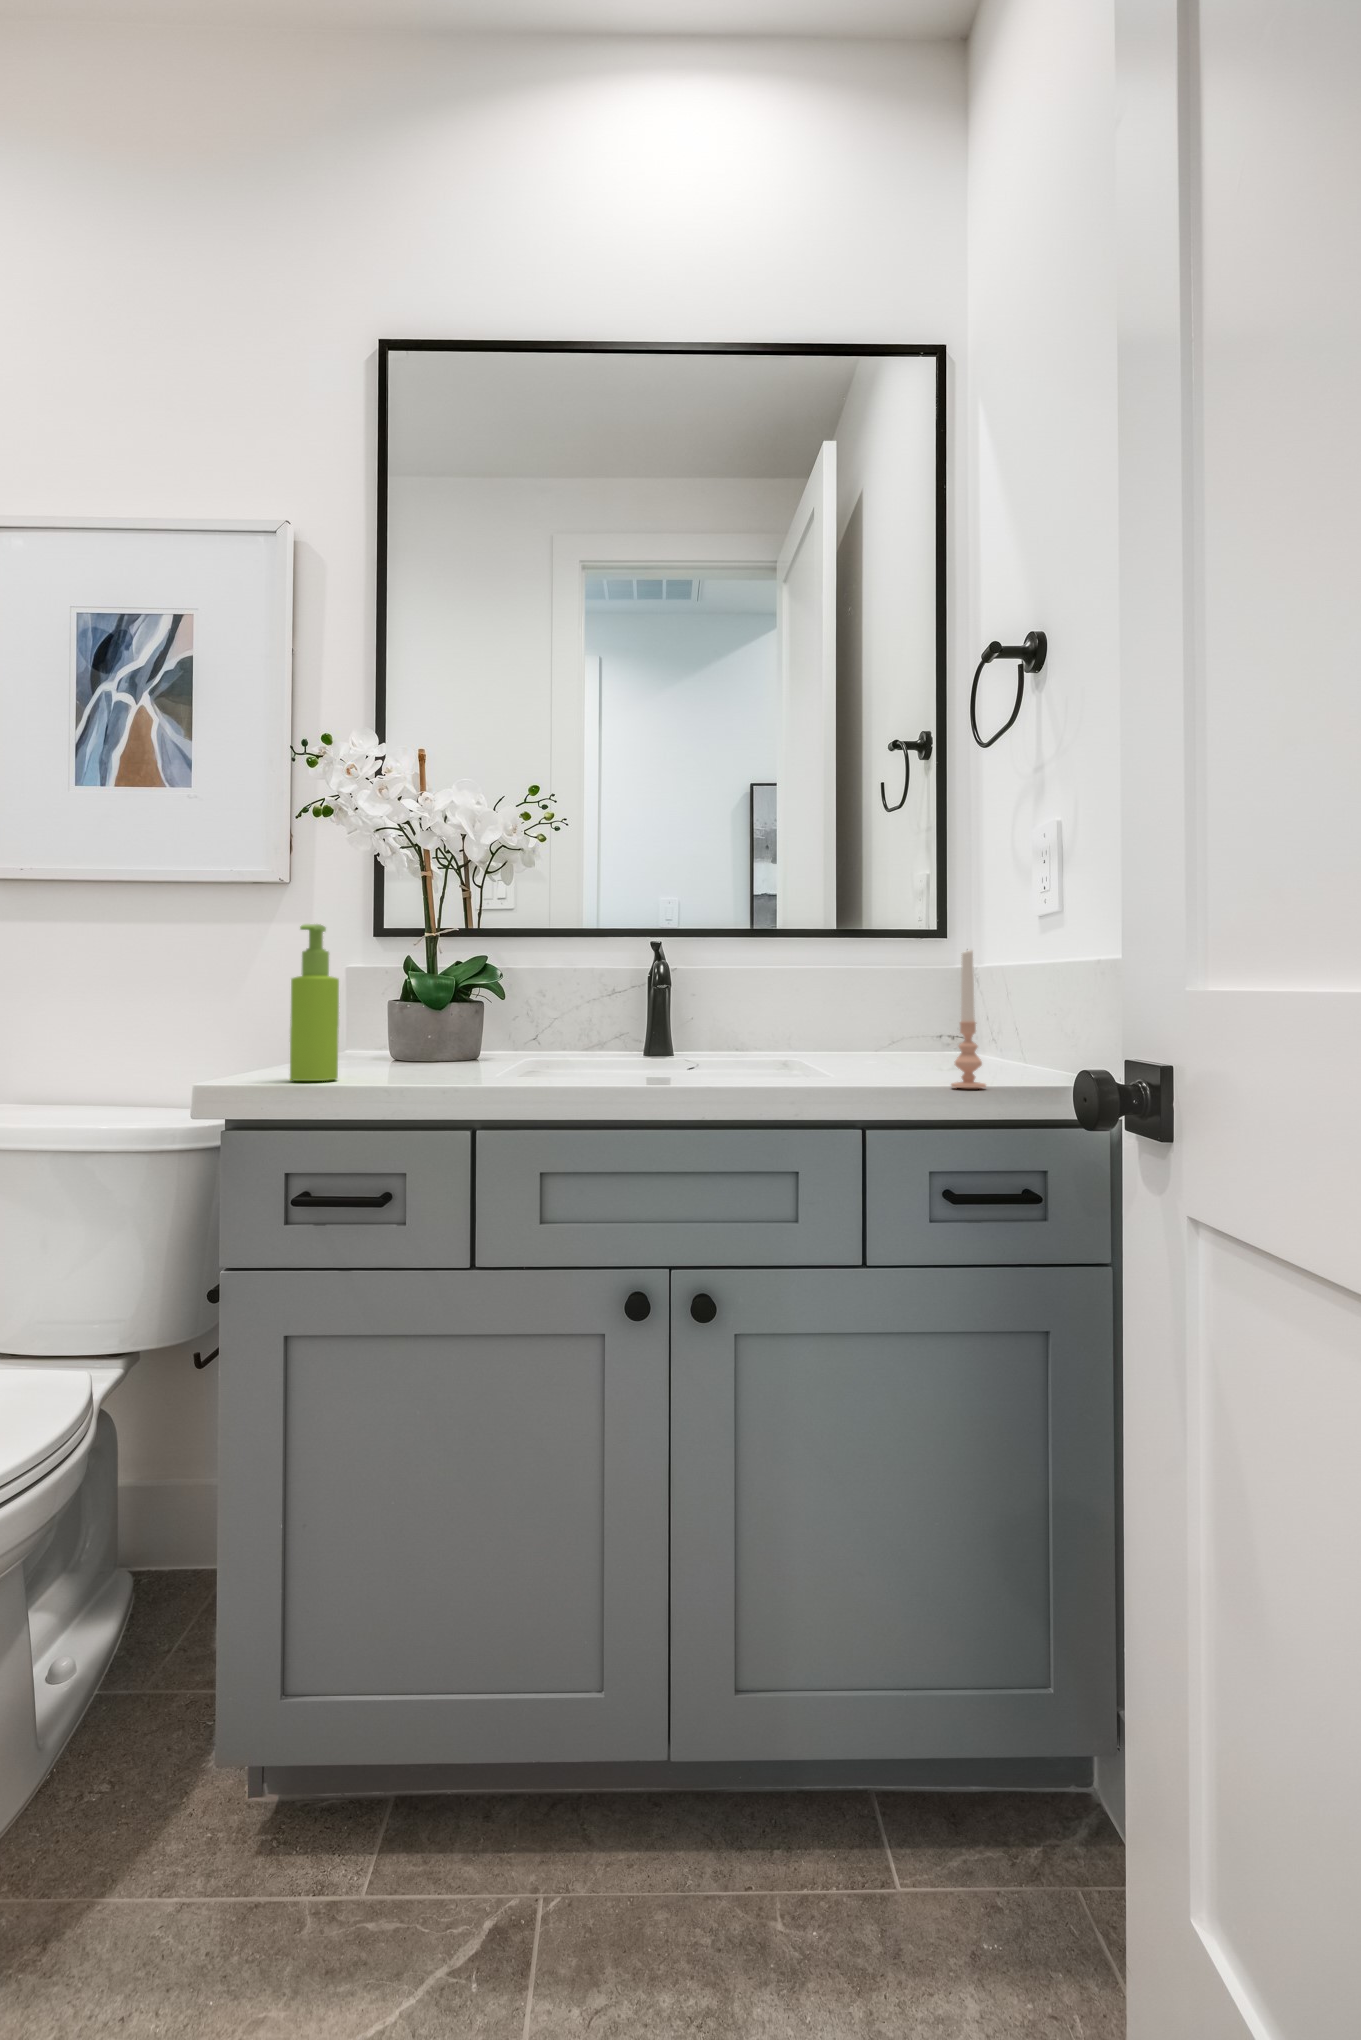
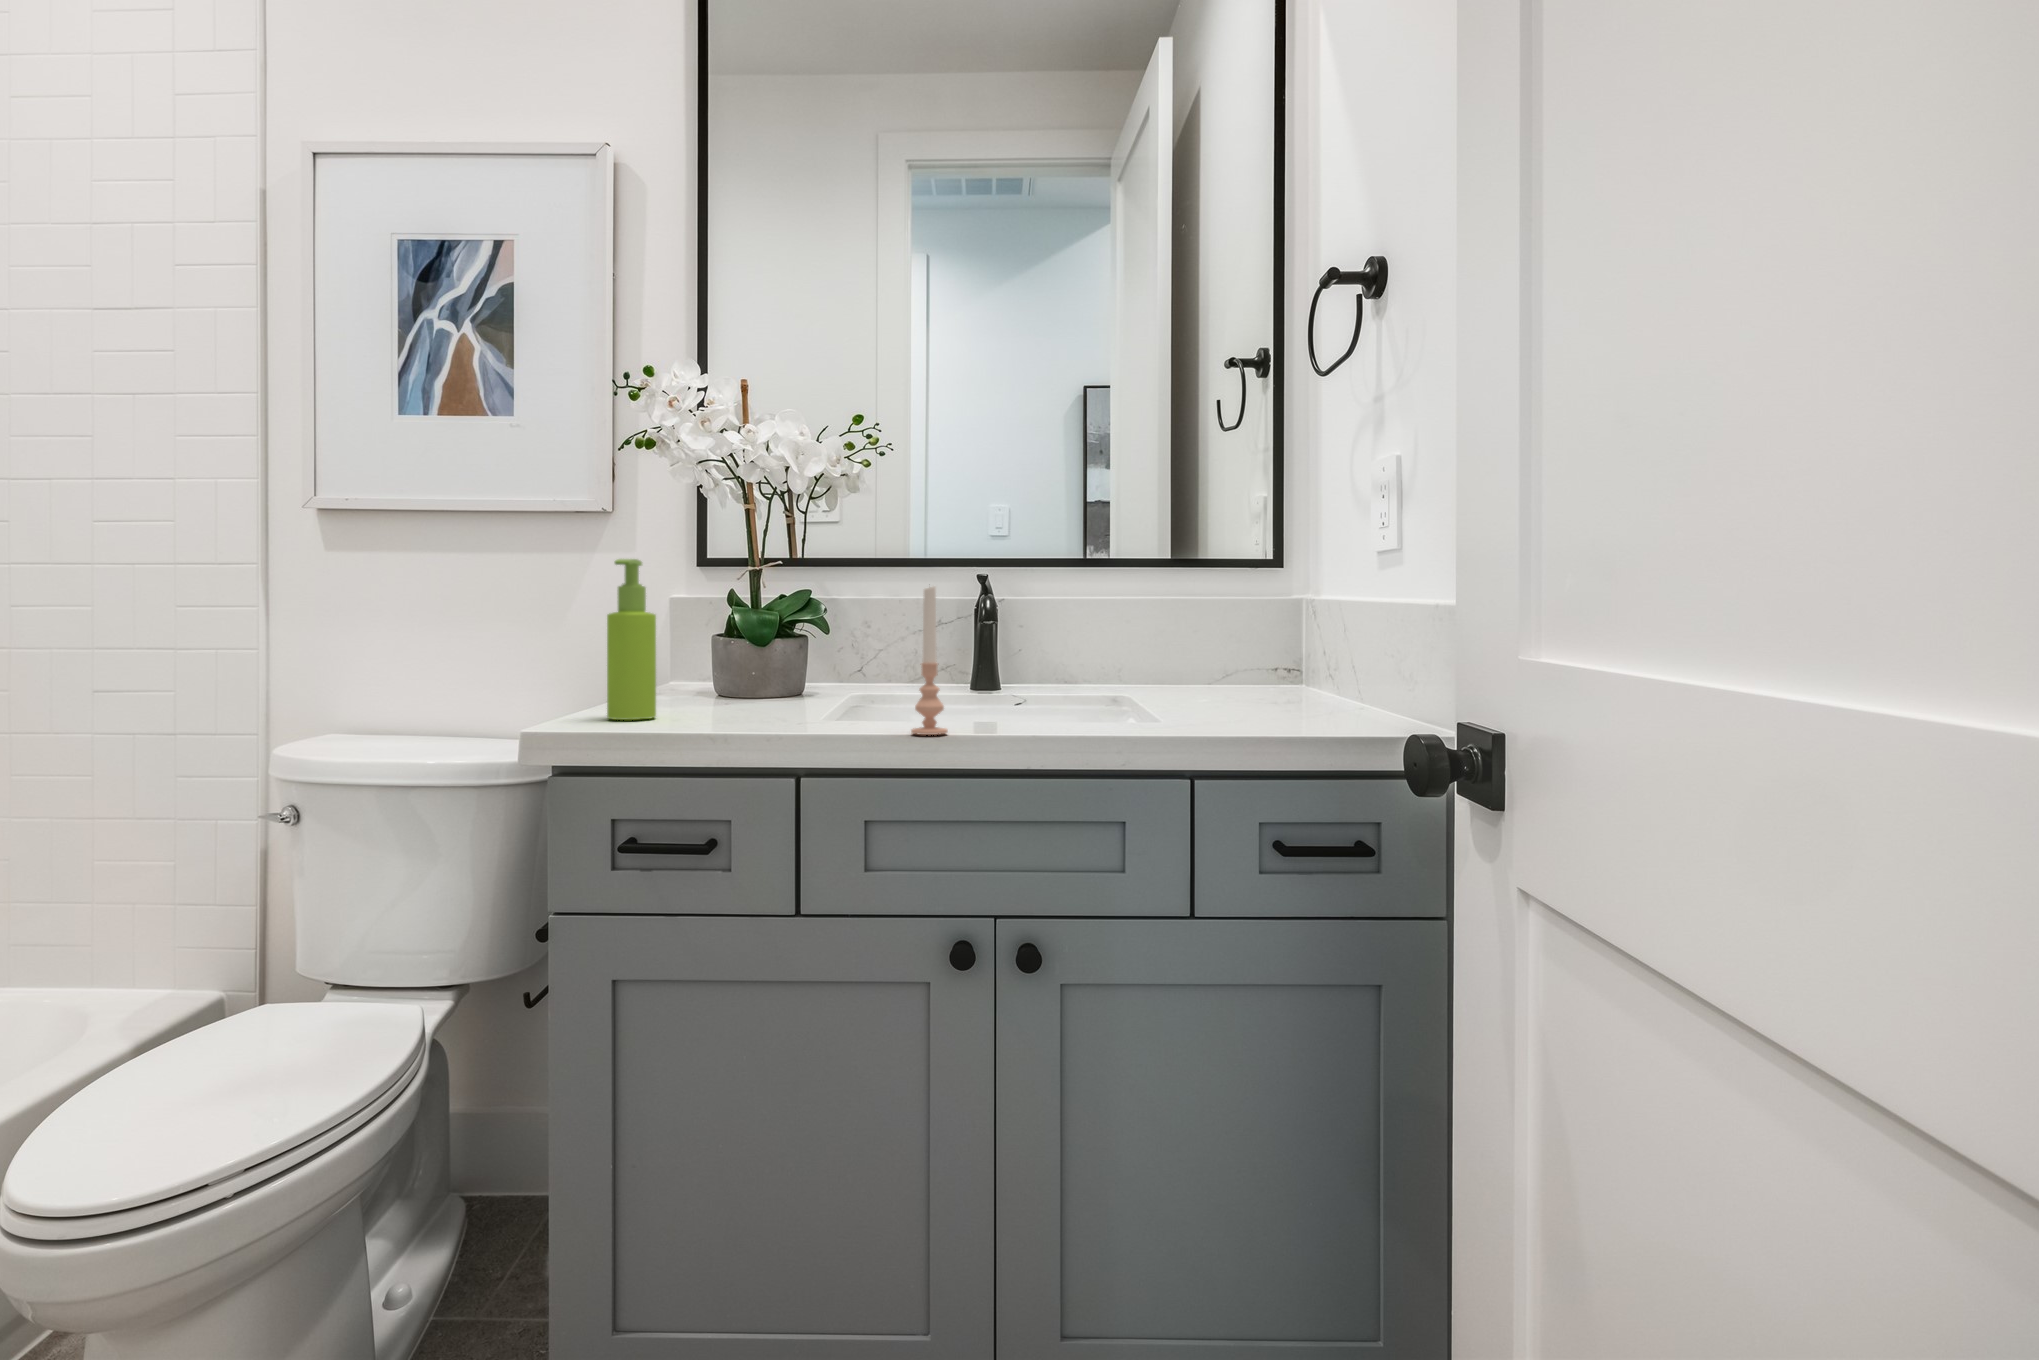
candle: present [951,951,986,1088] -> present [911,587,948,735]

